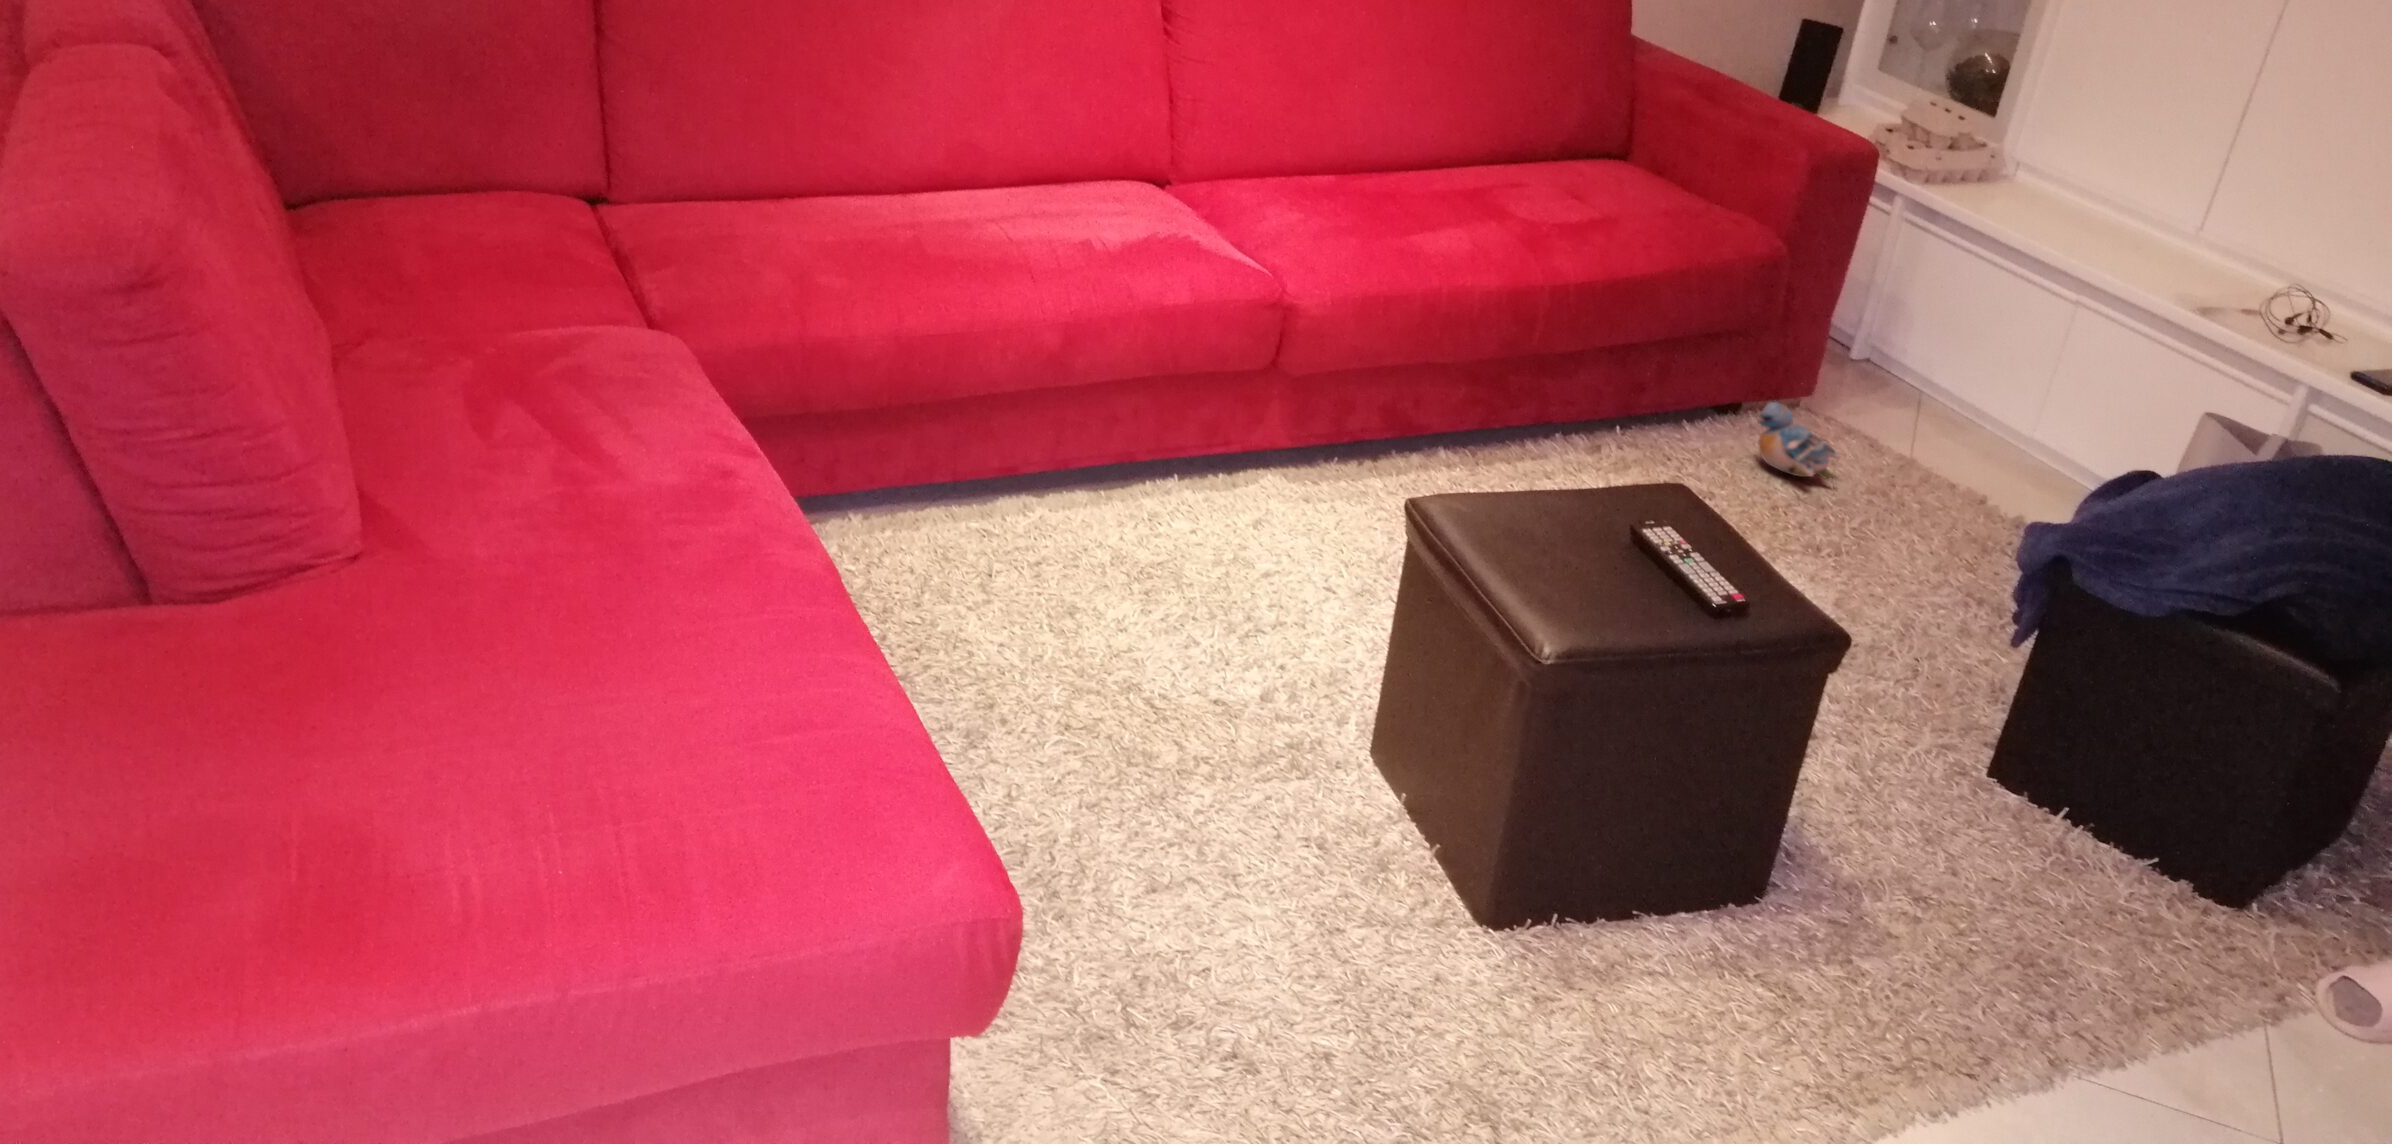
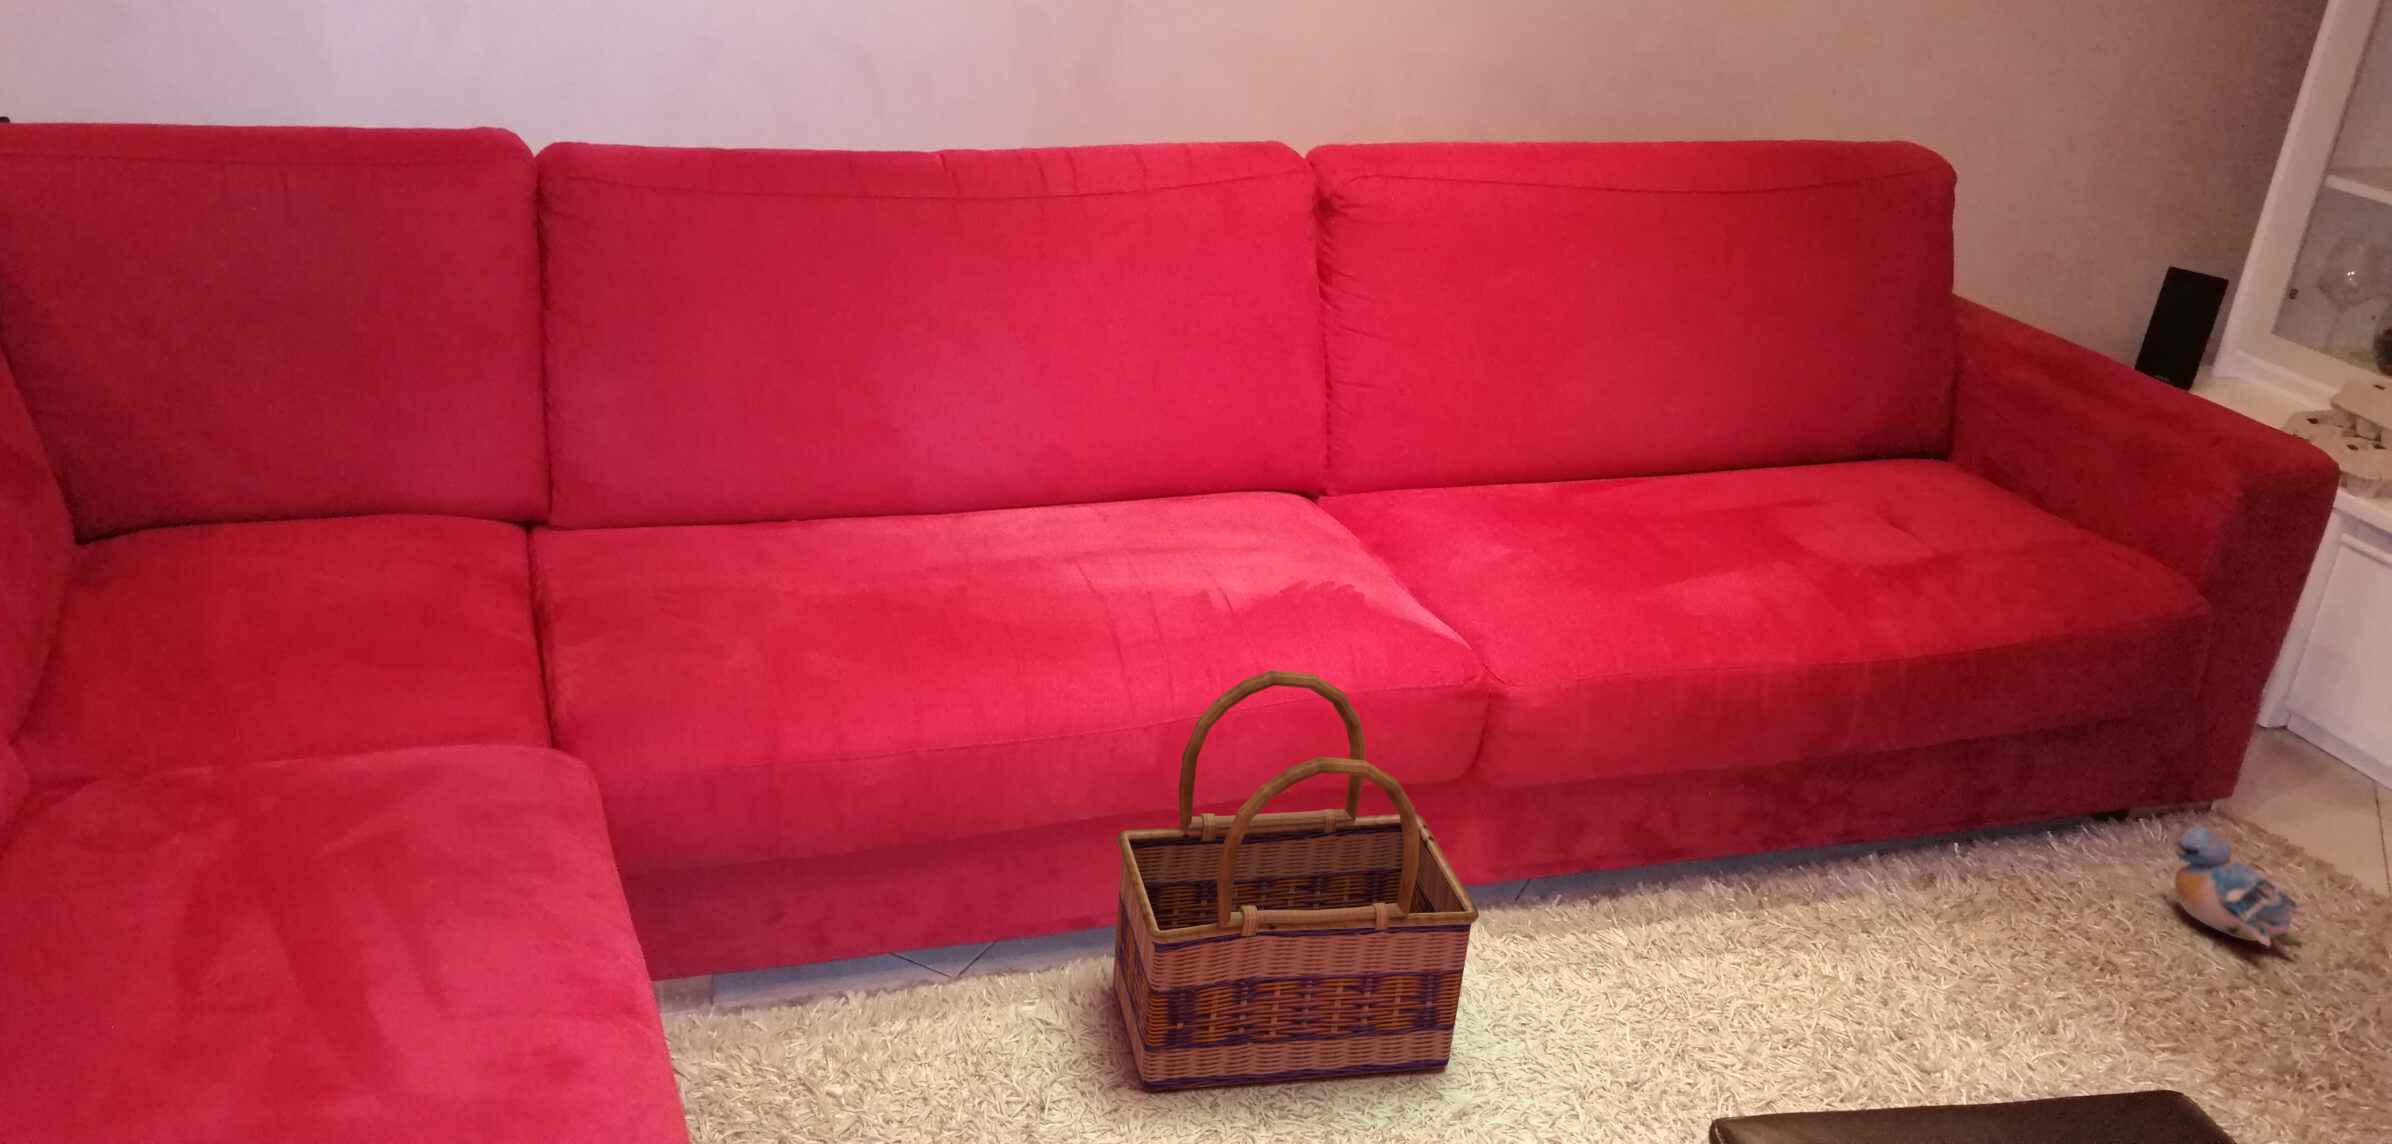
basket: none [1031,280,1278,564] -> present [1113,670,1479,1091]

